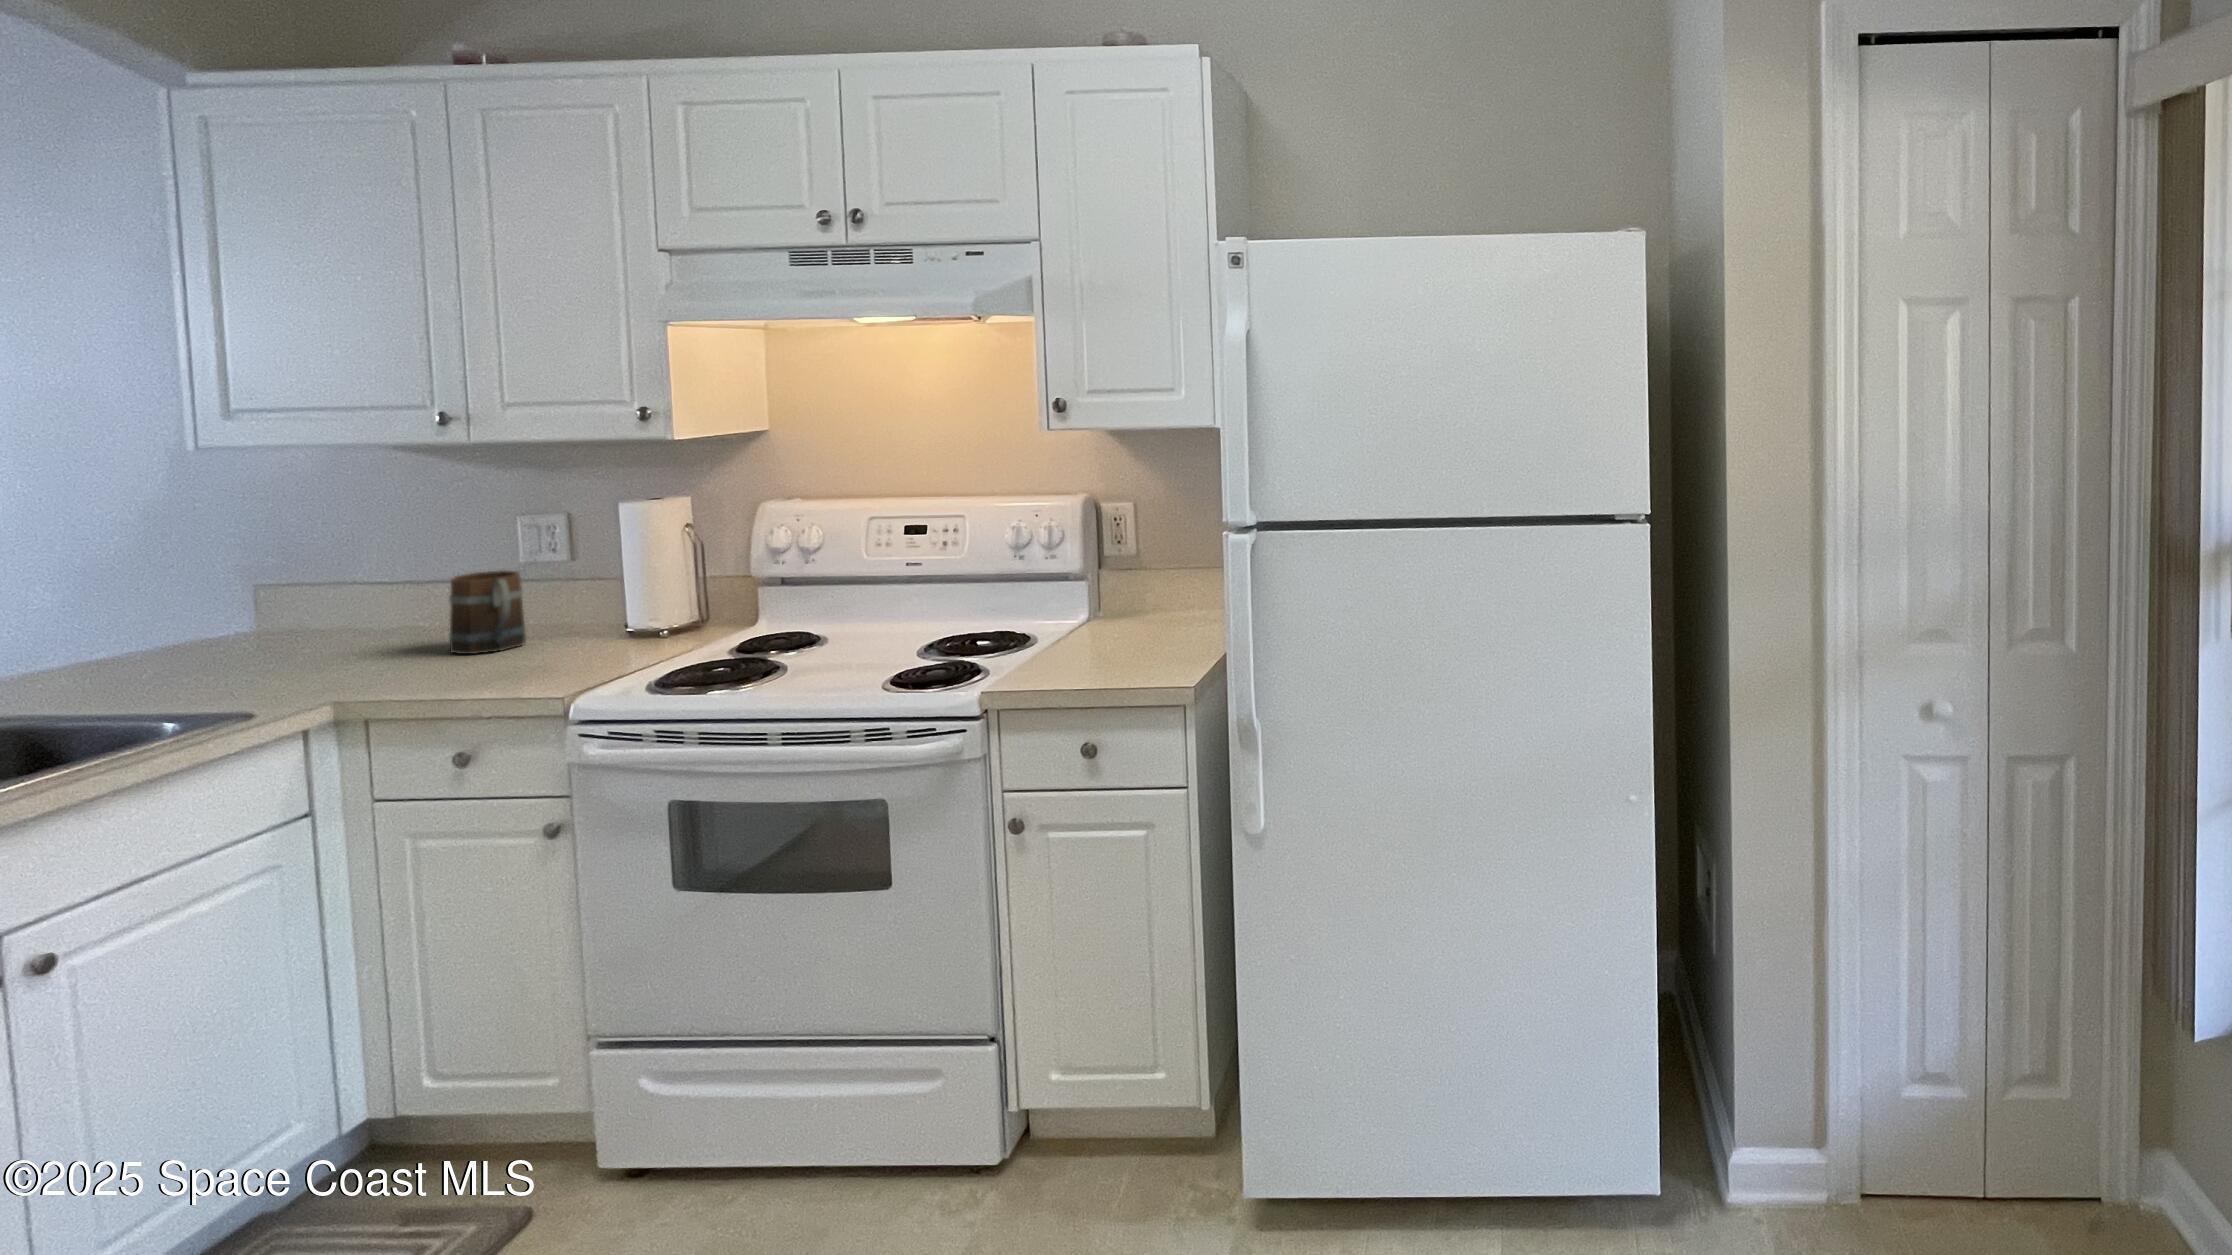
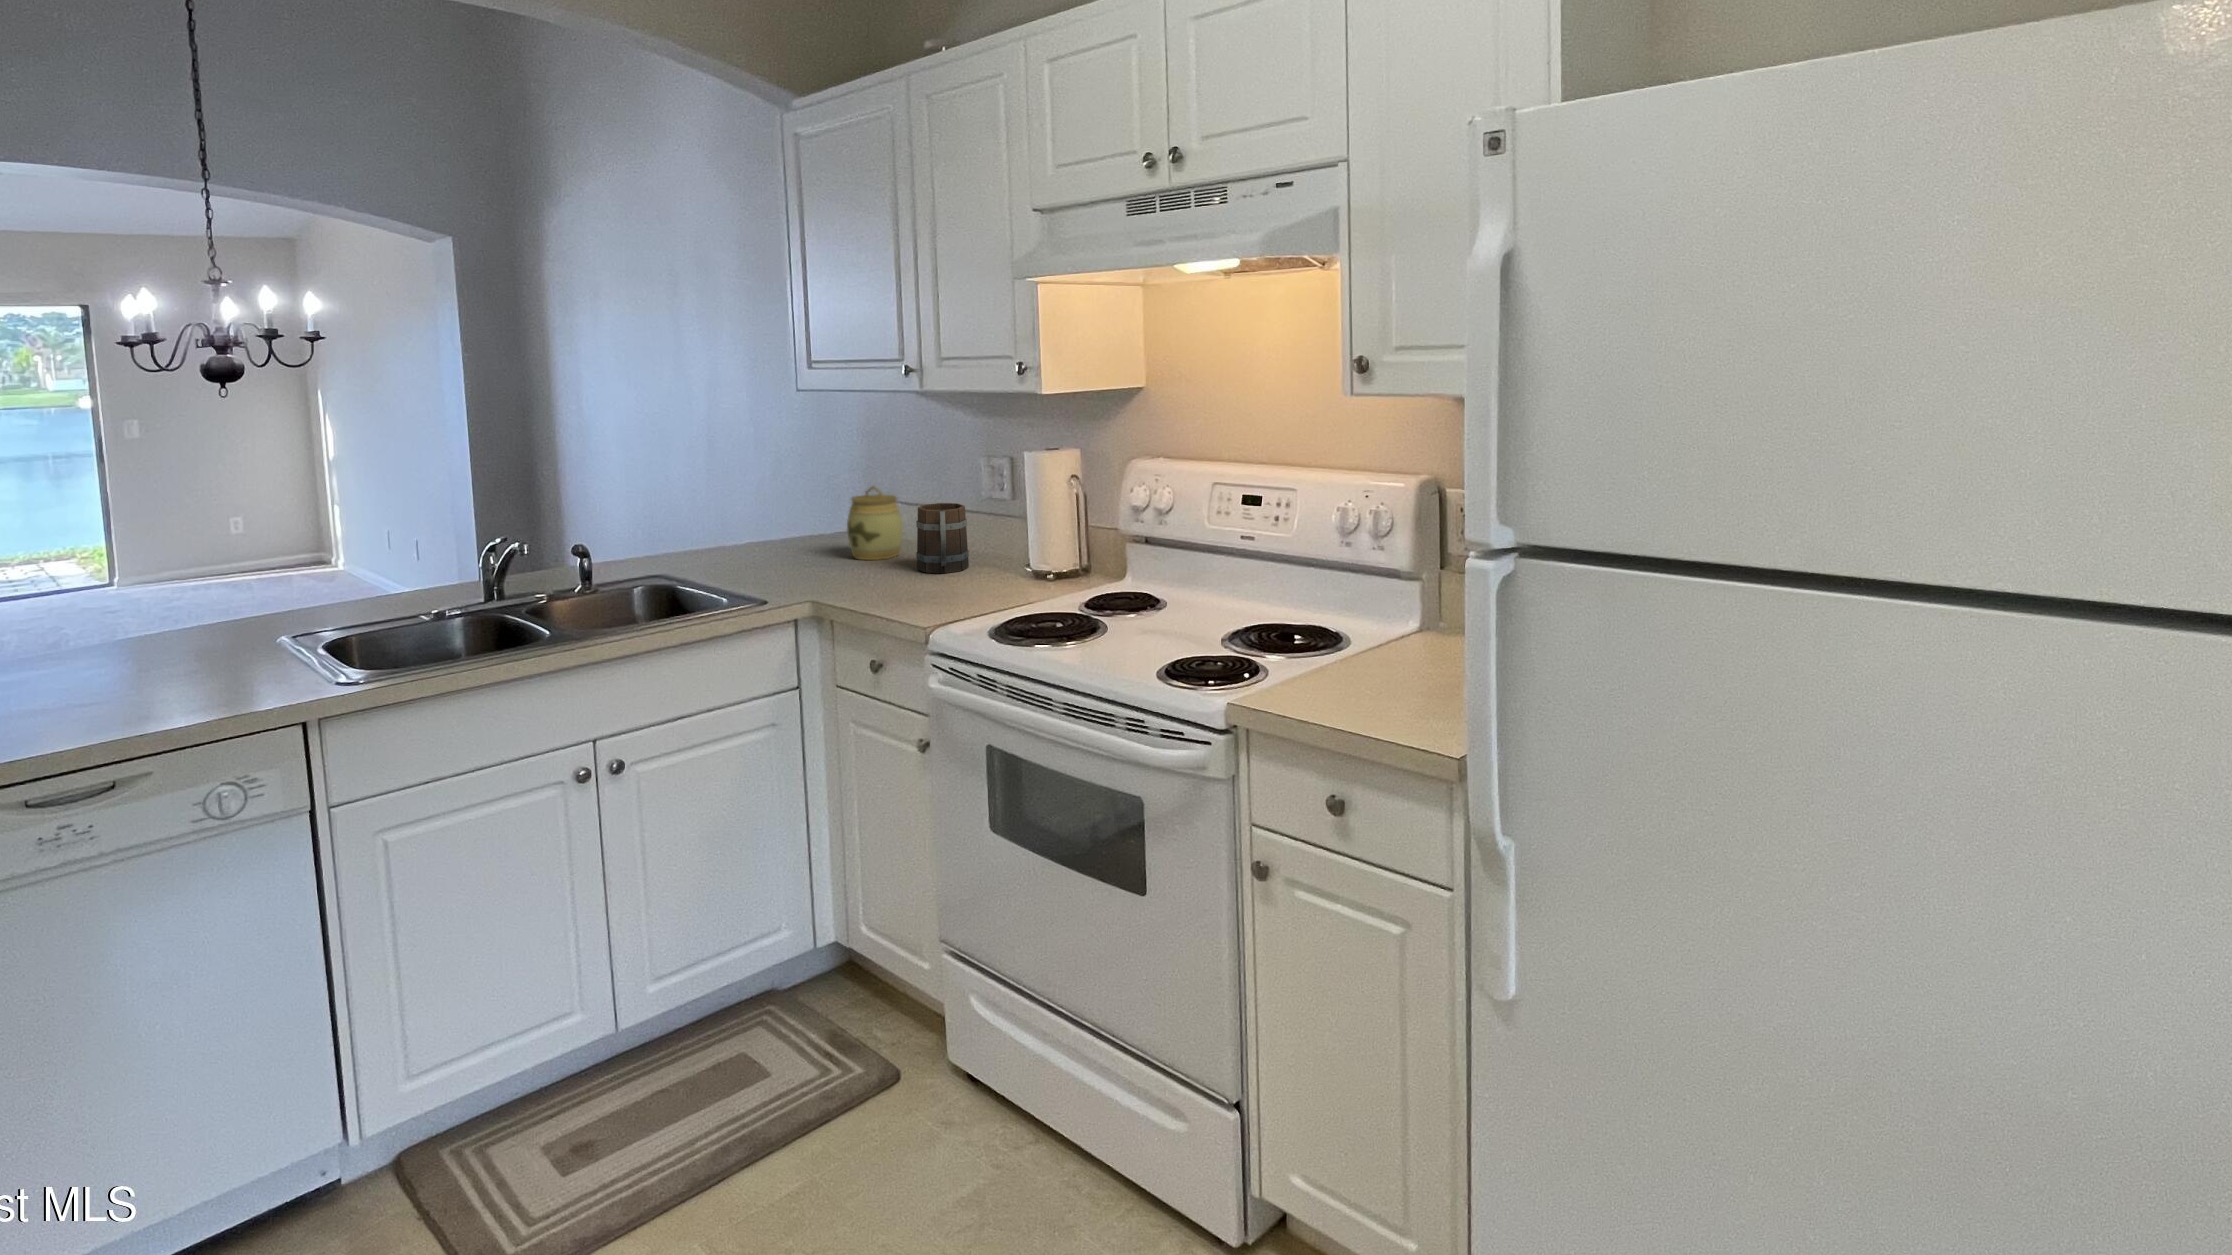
jar: none [303,562,398,657] -> present [847,486,903,560]

